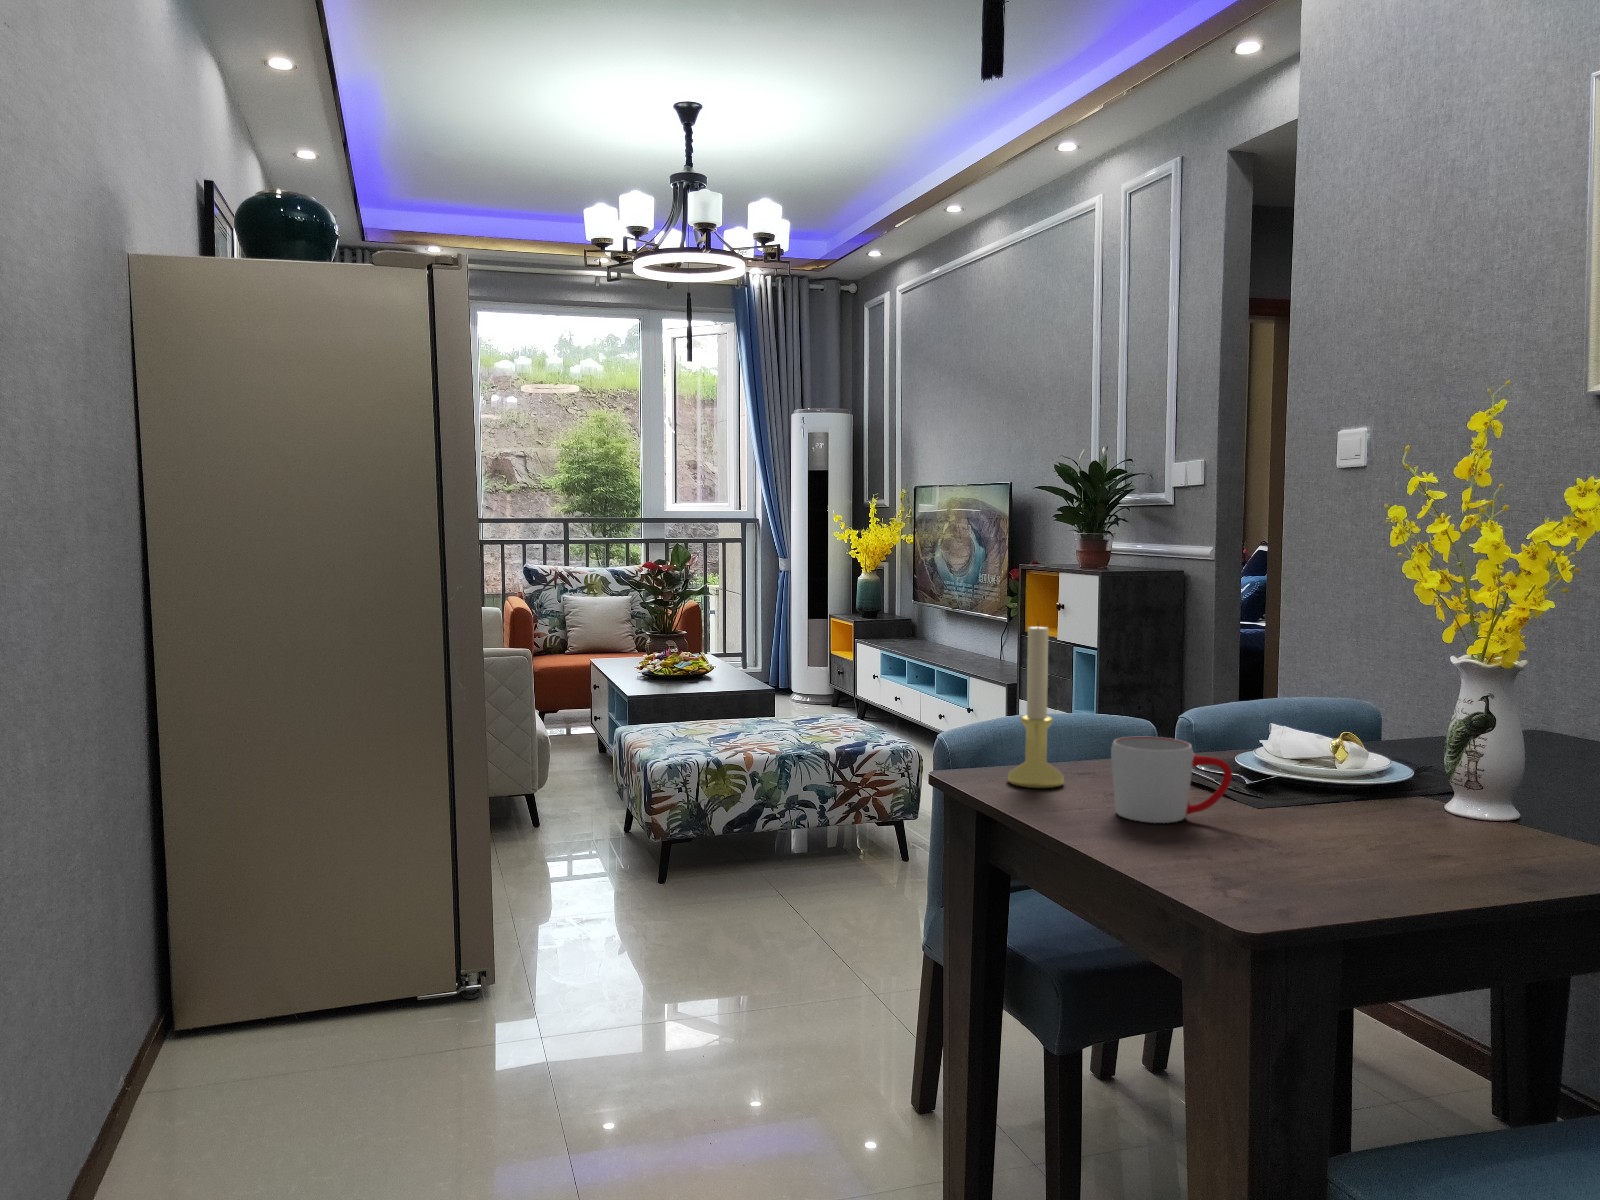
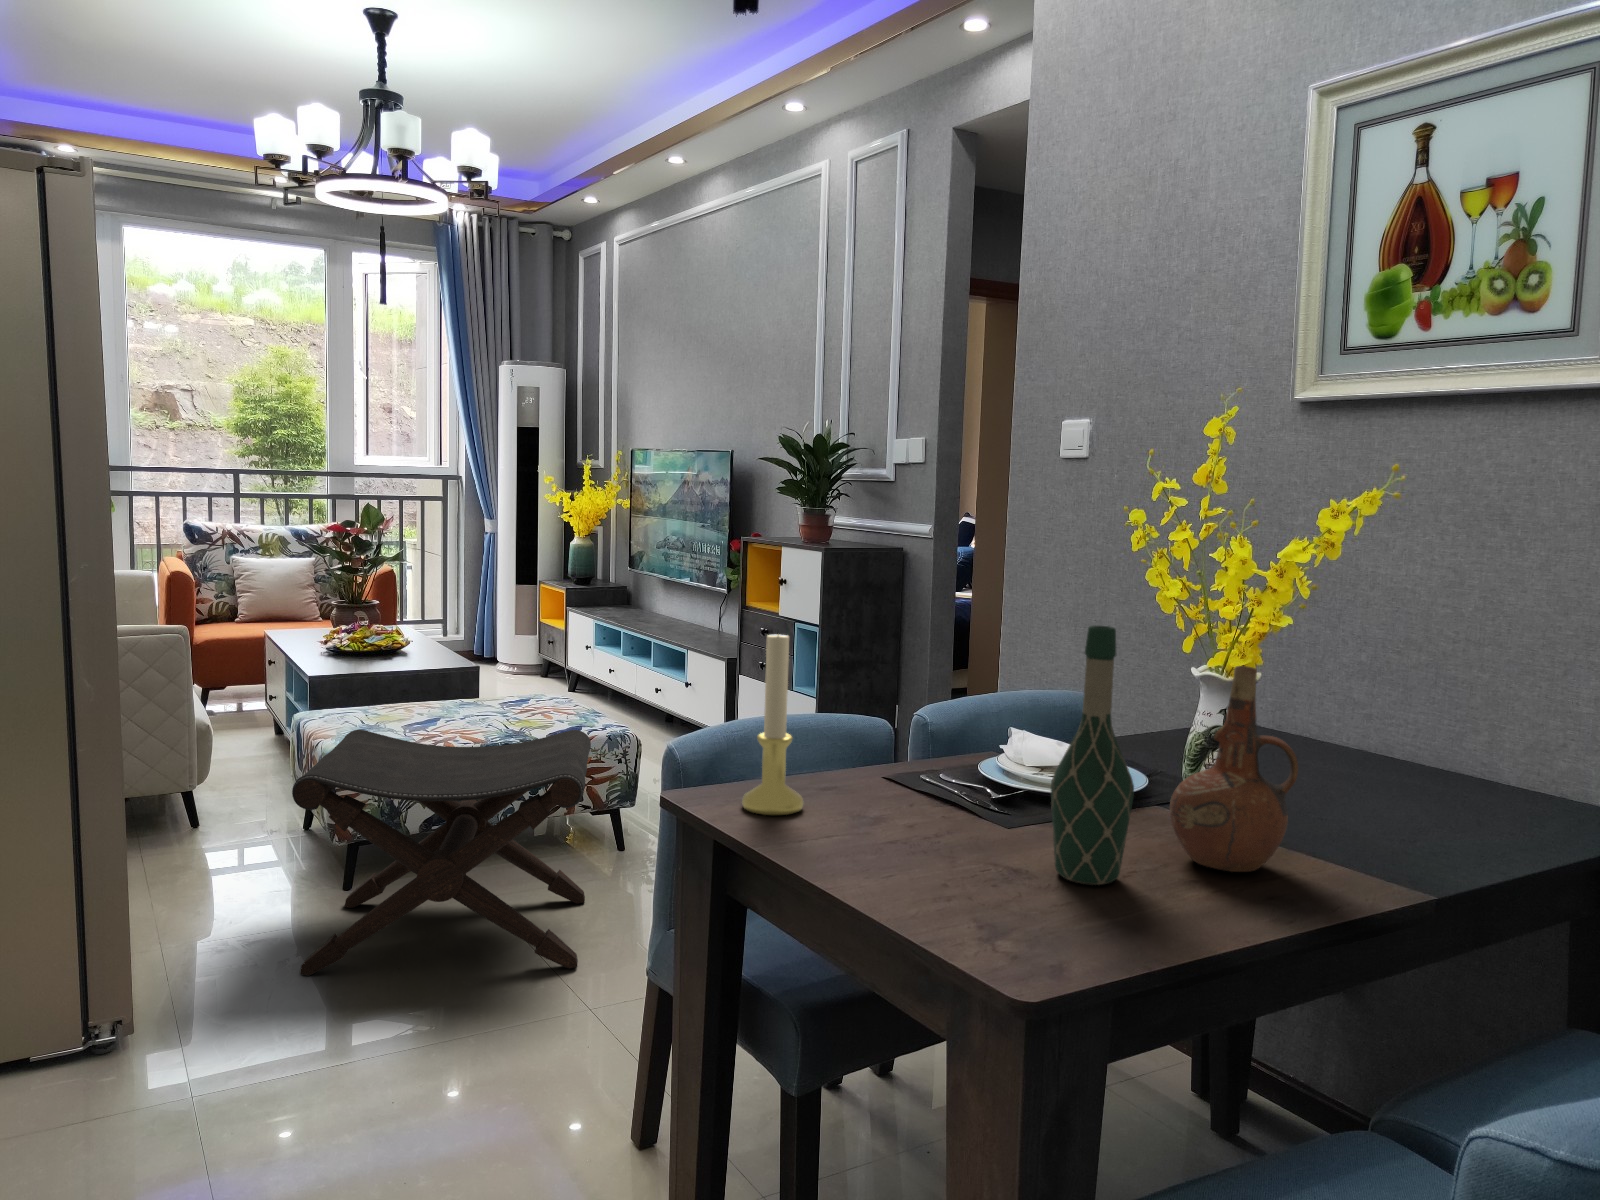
wine bottle: none [1292,607,1374,848] -> present [1051,625,1134,885]
ceramic pitcher: none [1419,647,1551,845] -> present [1170,666,1298,872]
mug: present [1111,736,1232,823] -> none [859,760,986,859]
footstool: none [619,738,877,960] -> present [292,730,591,975]

